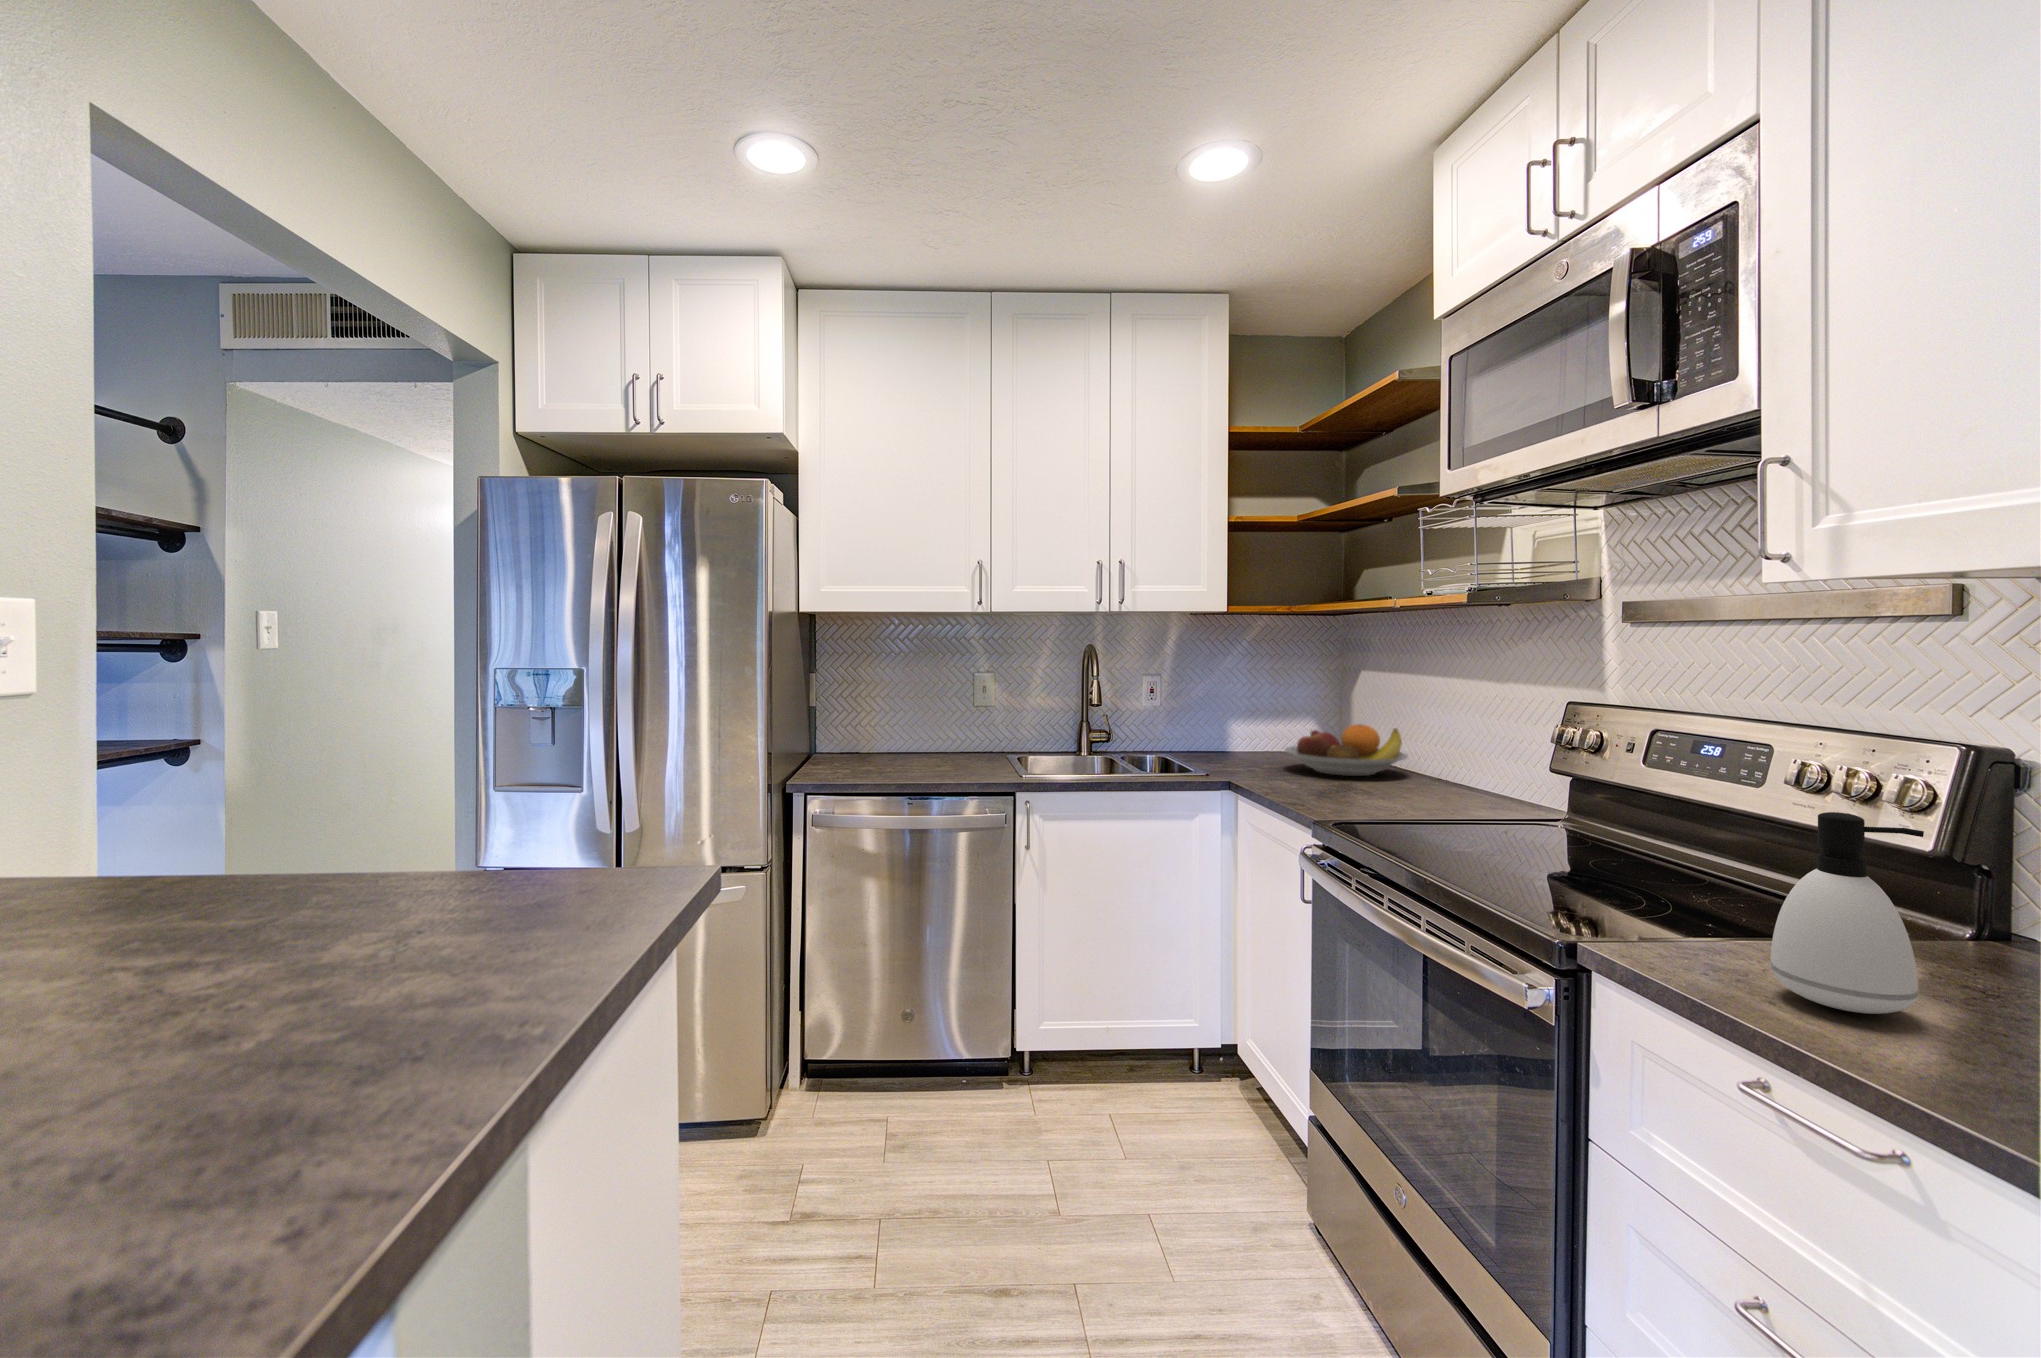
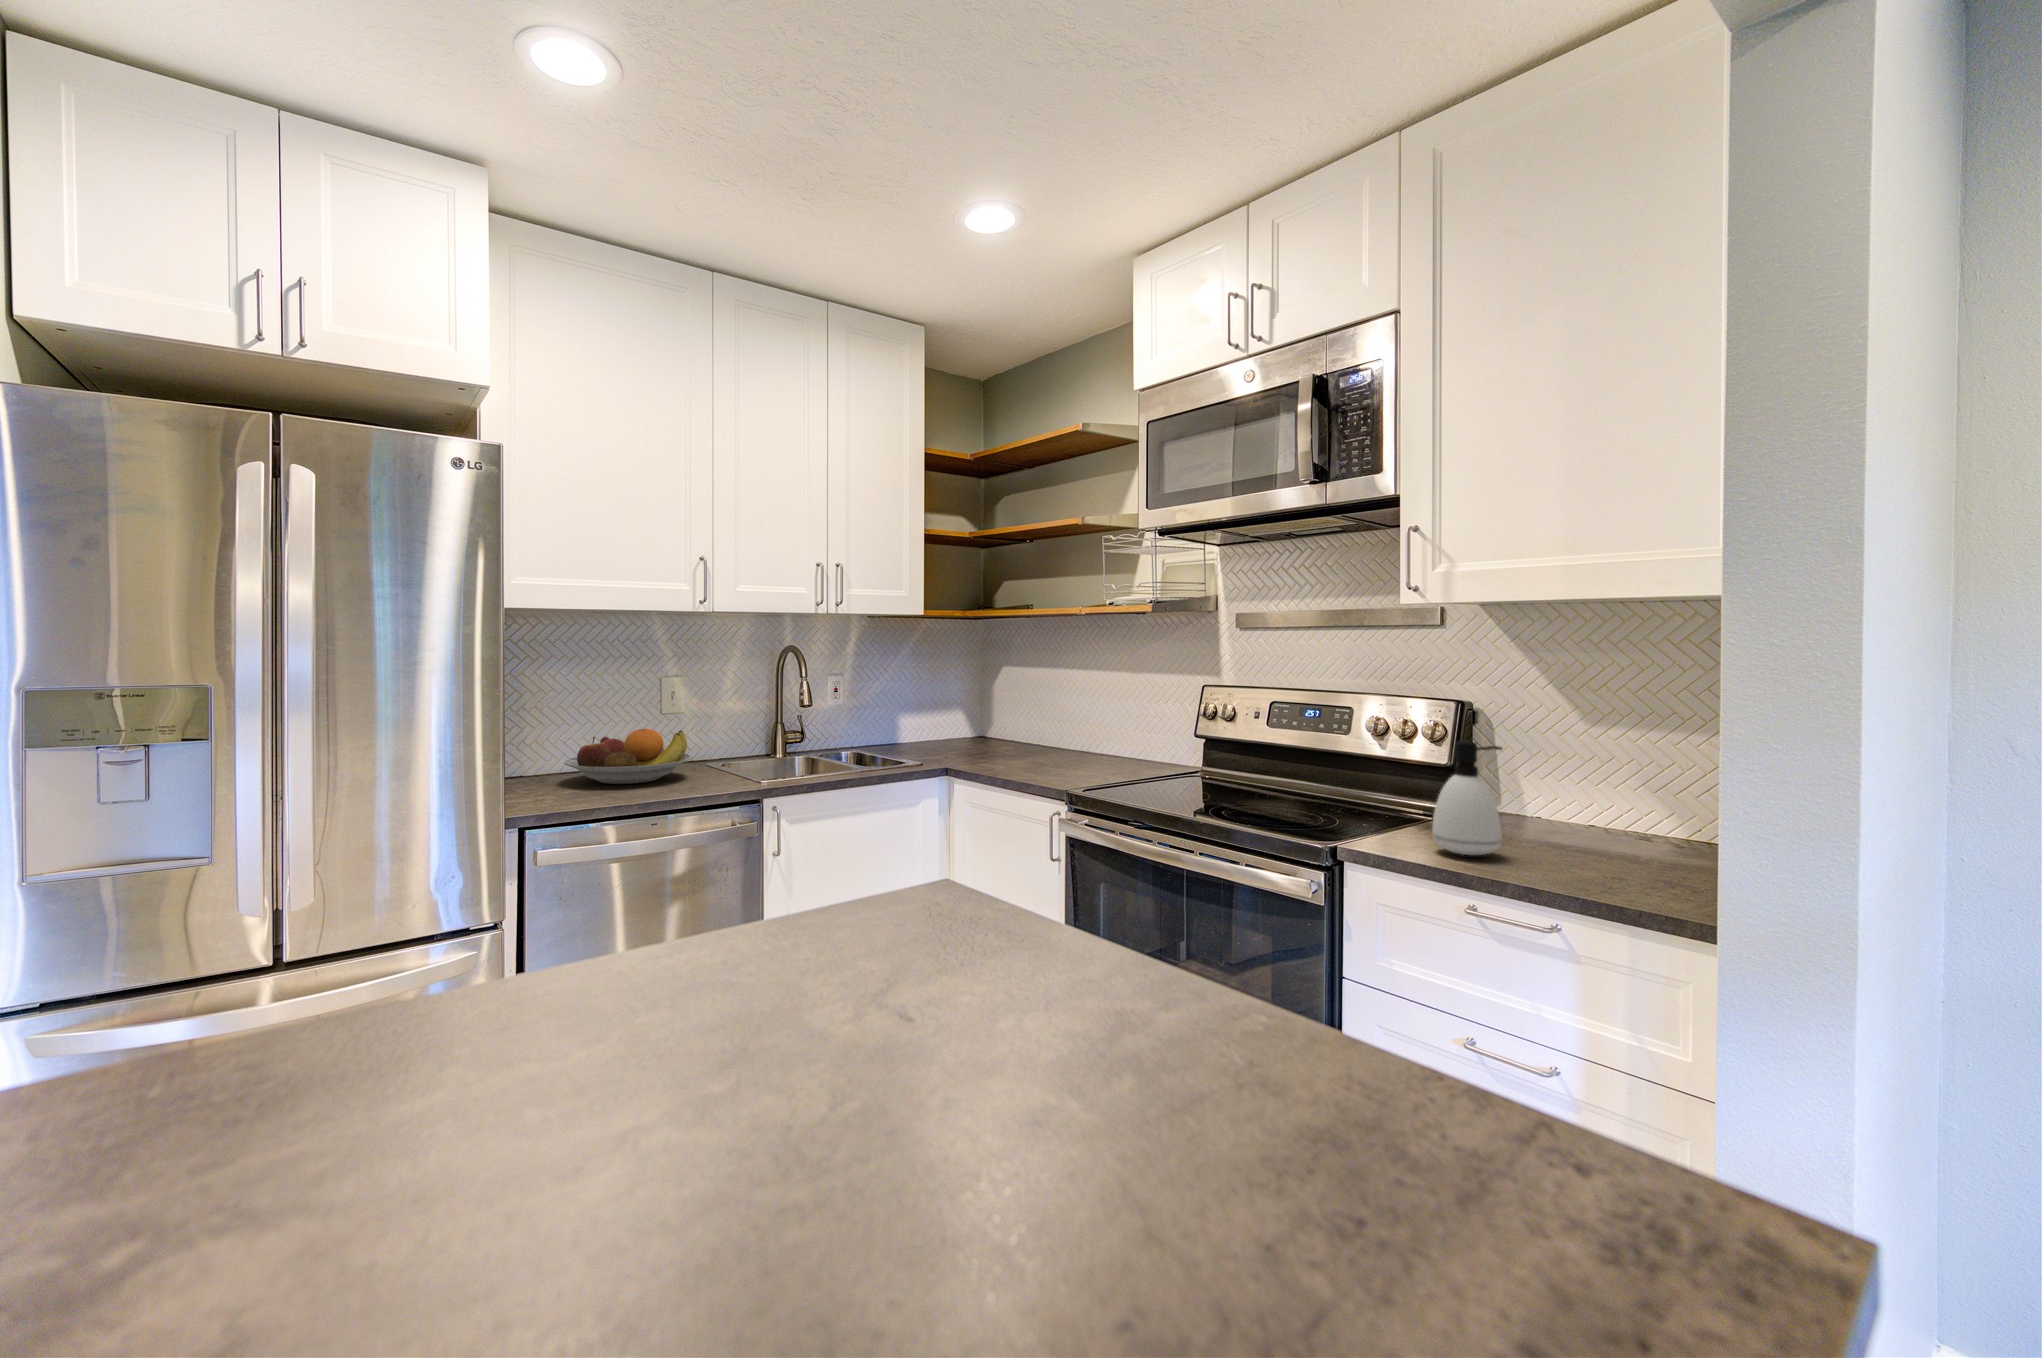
fruit bowl: present [1285,724,1408,776] -> present [564,729,691,784]

